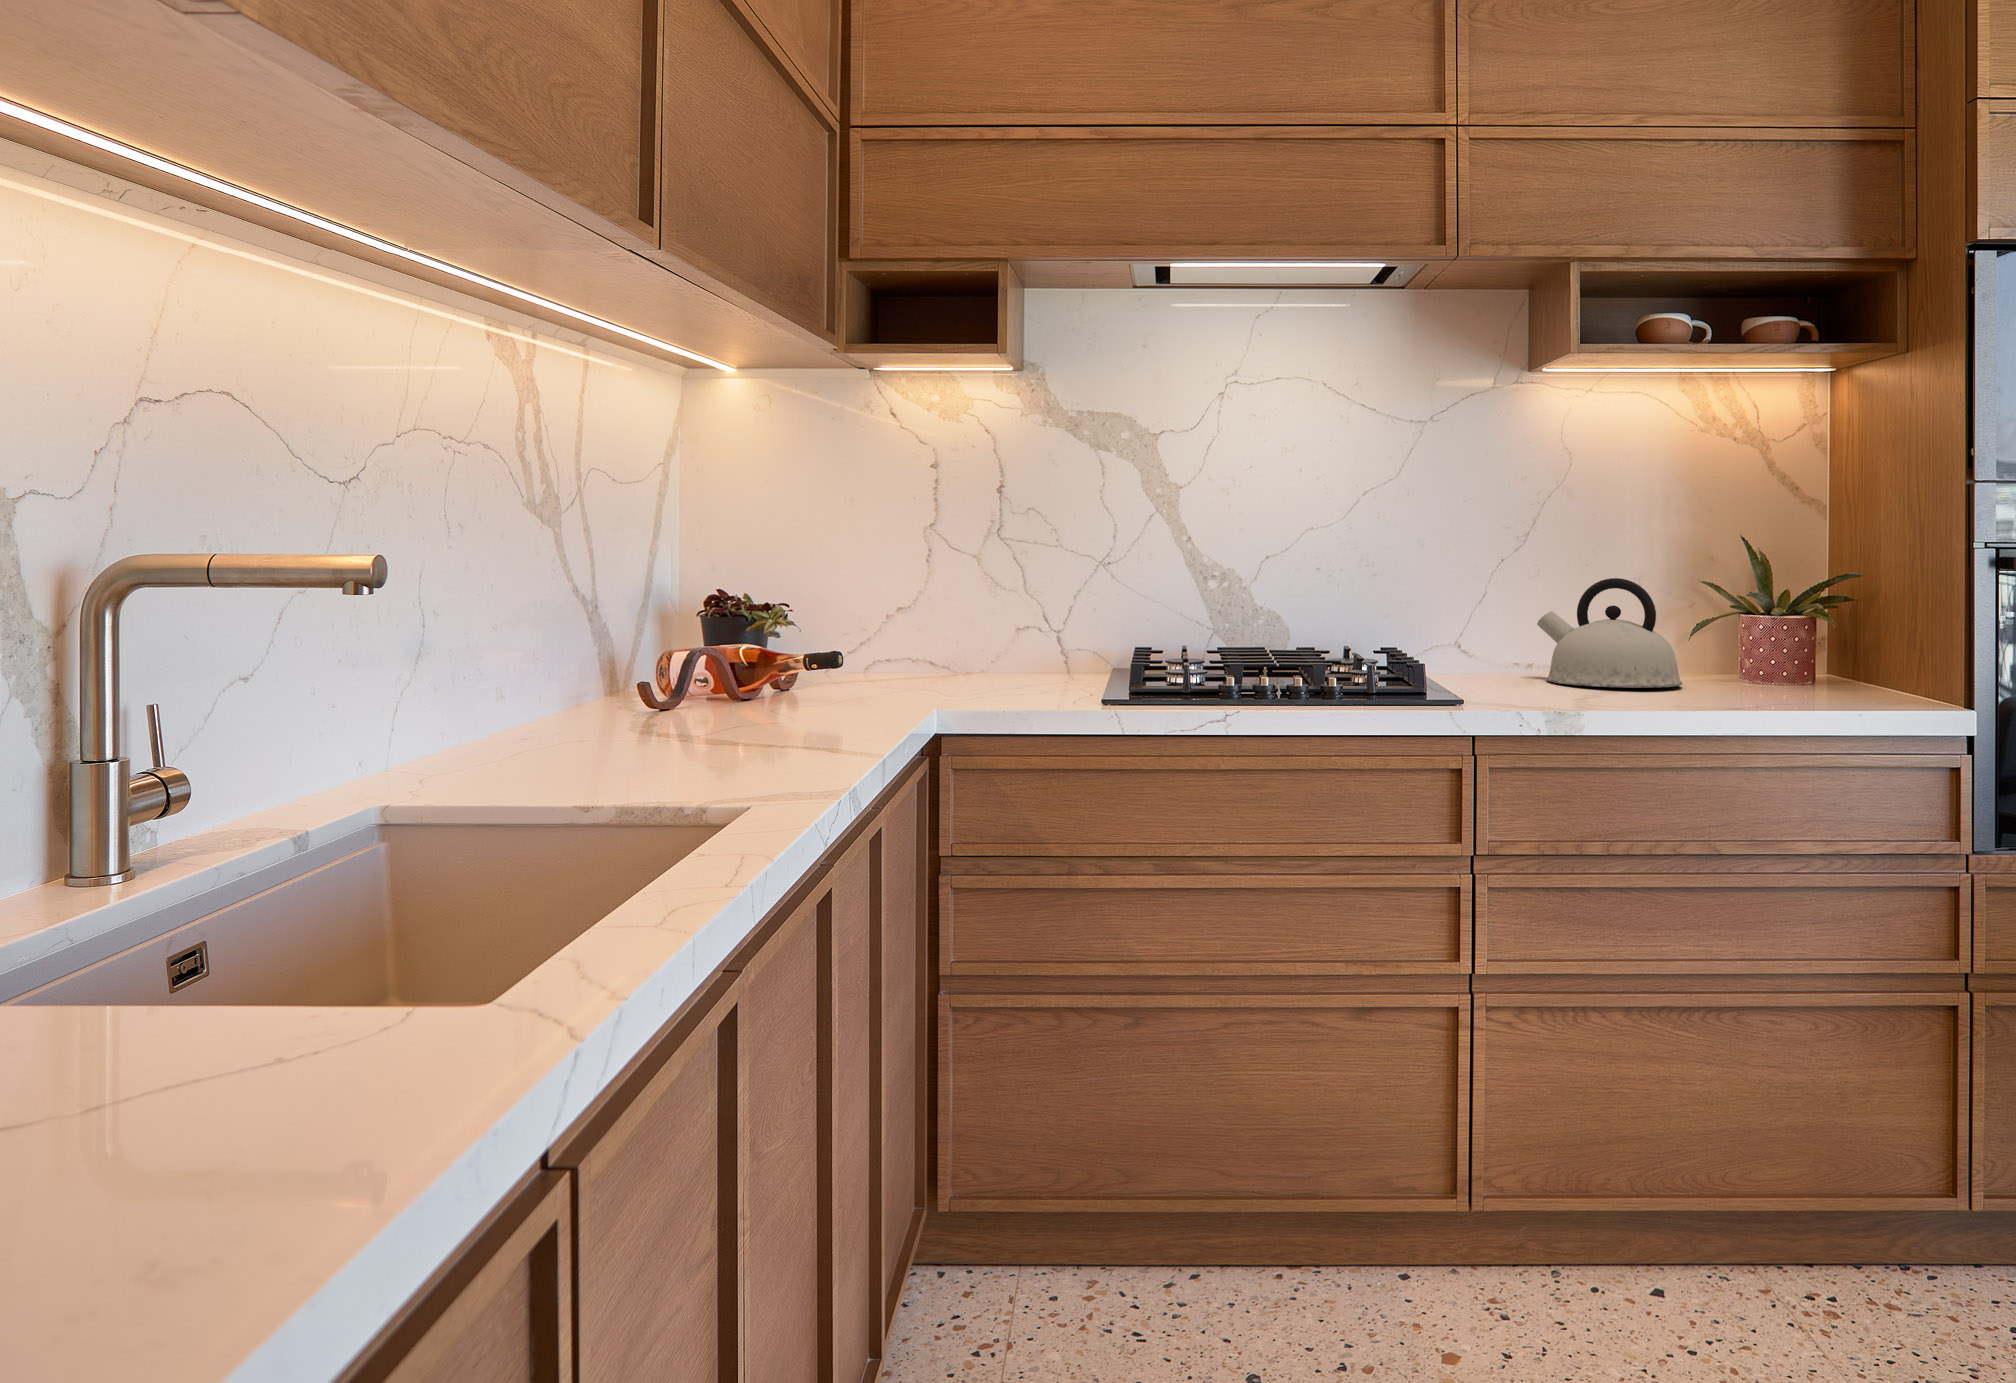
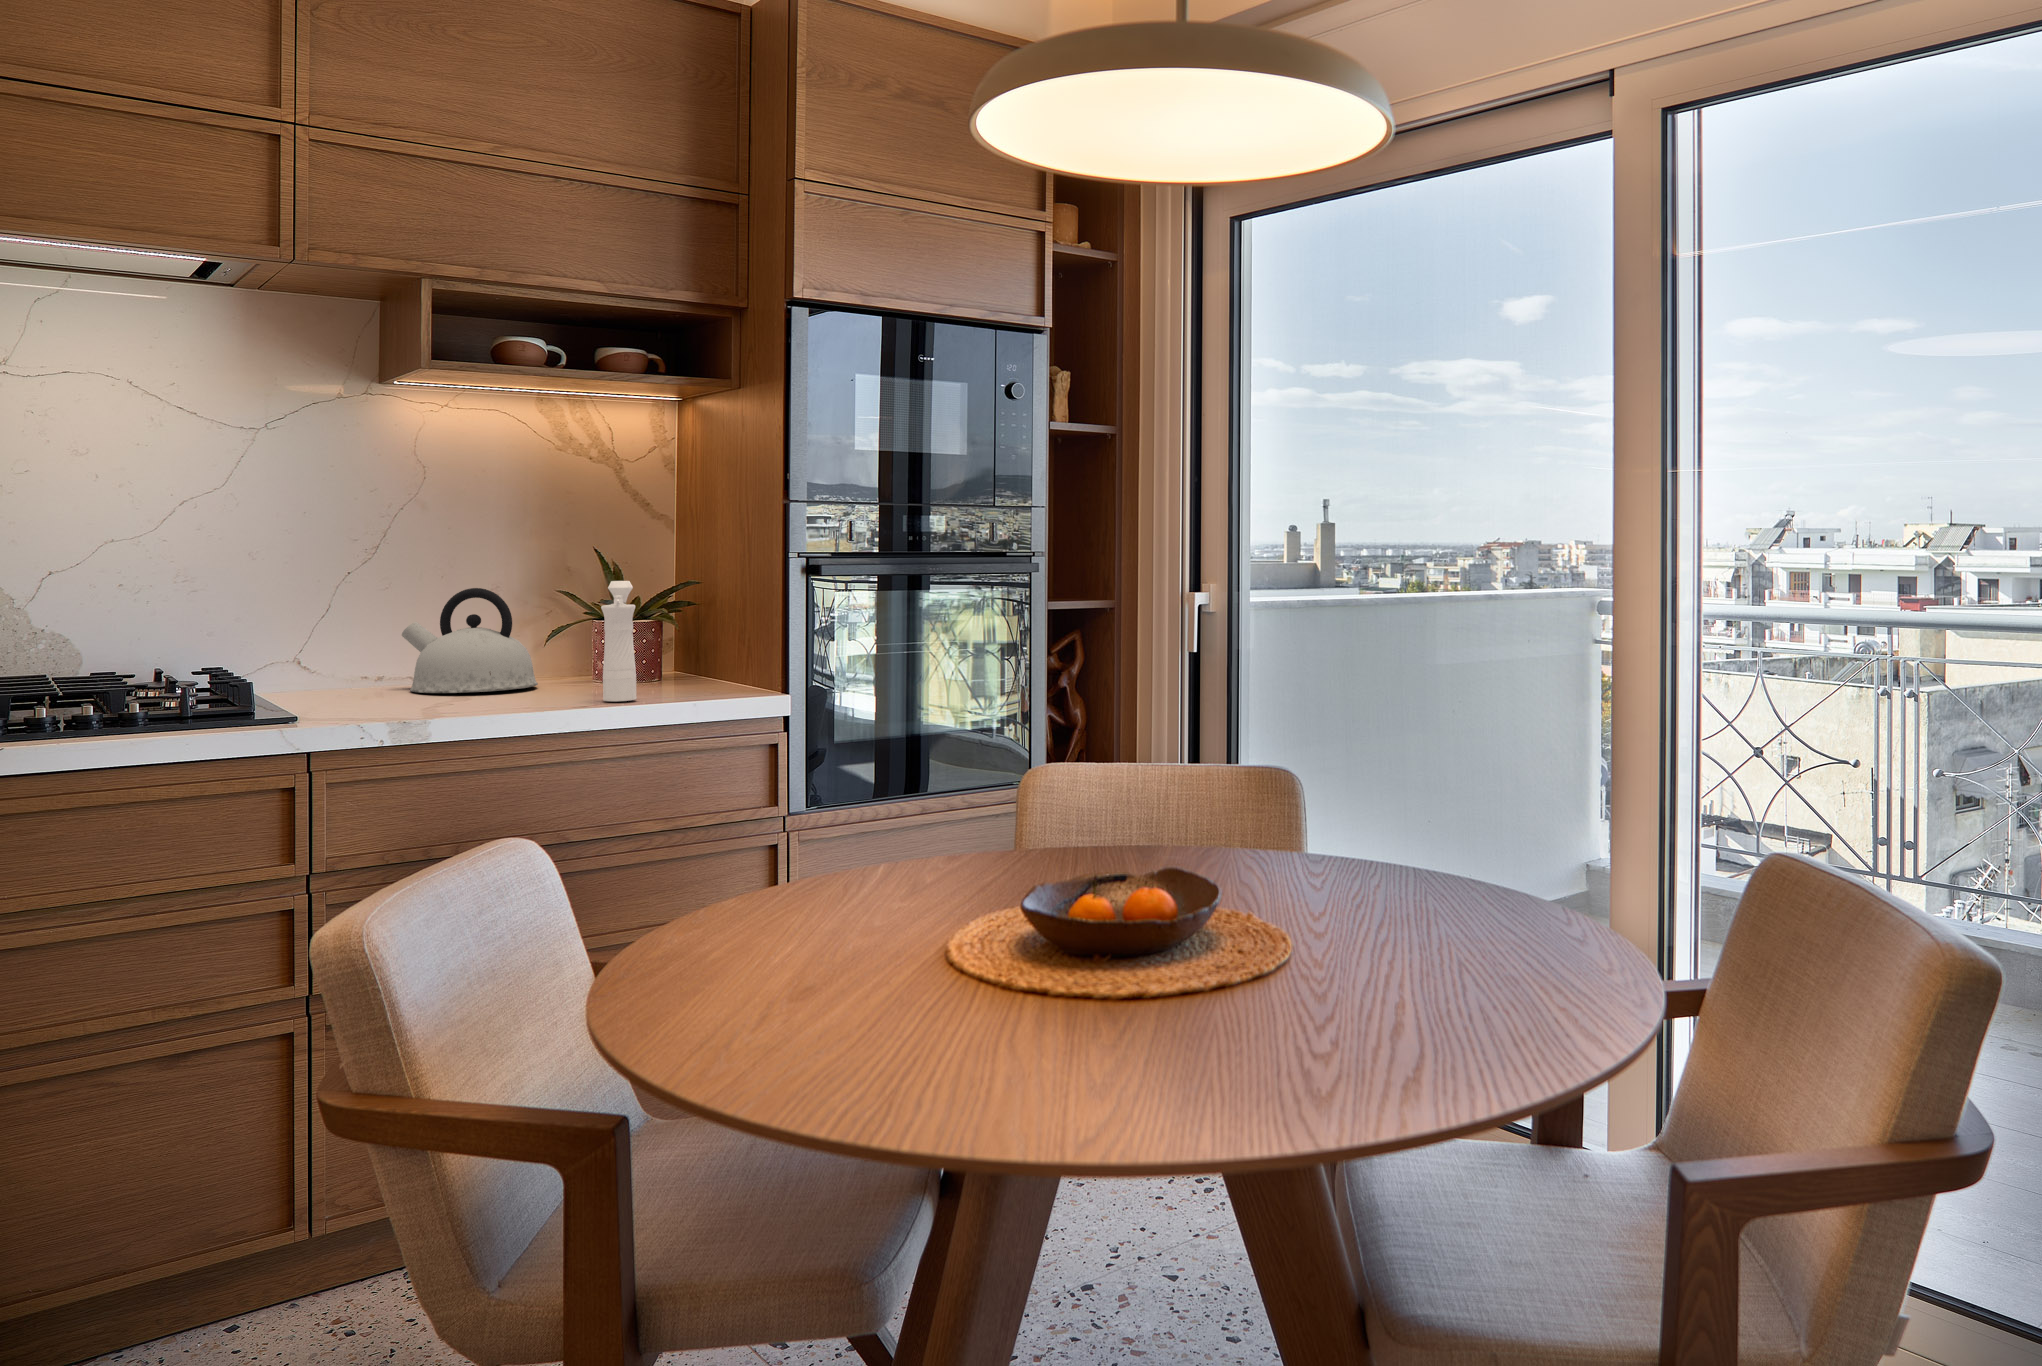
pepper mill: none [1776,574,1820,711] -> present [601,581,637,701]

